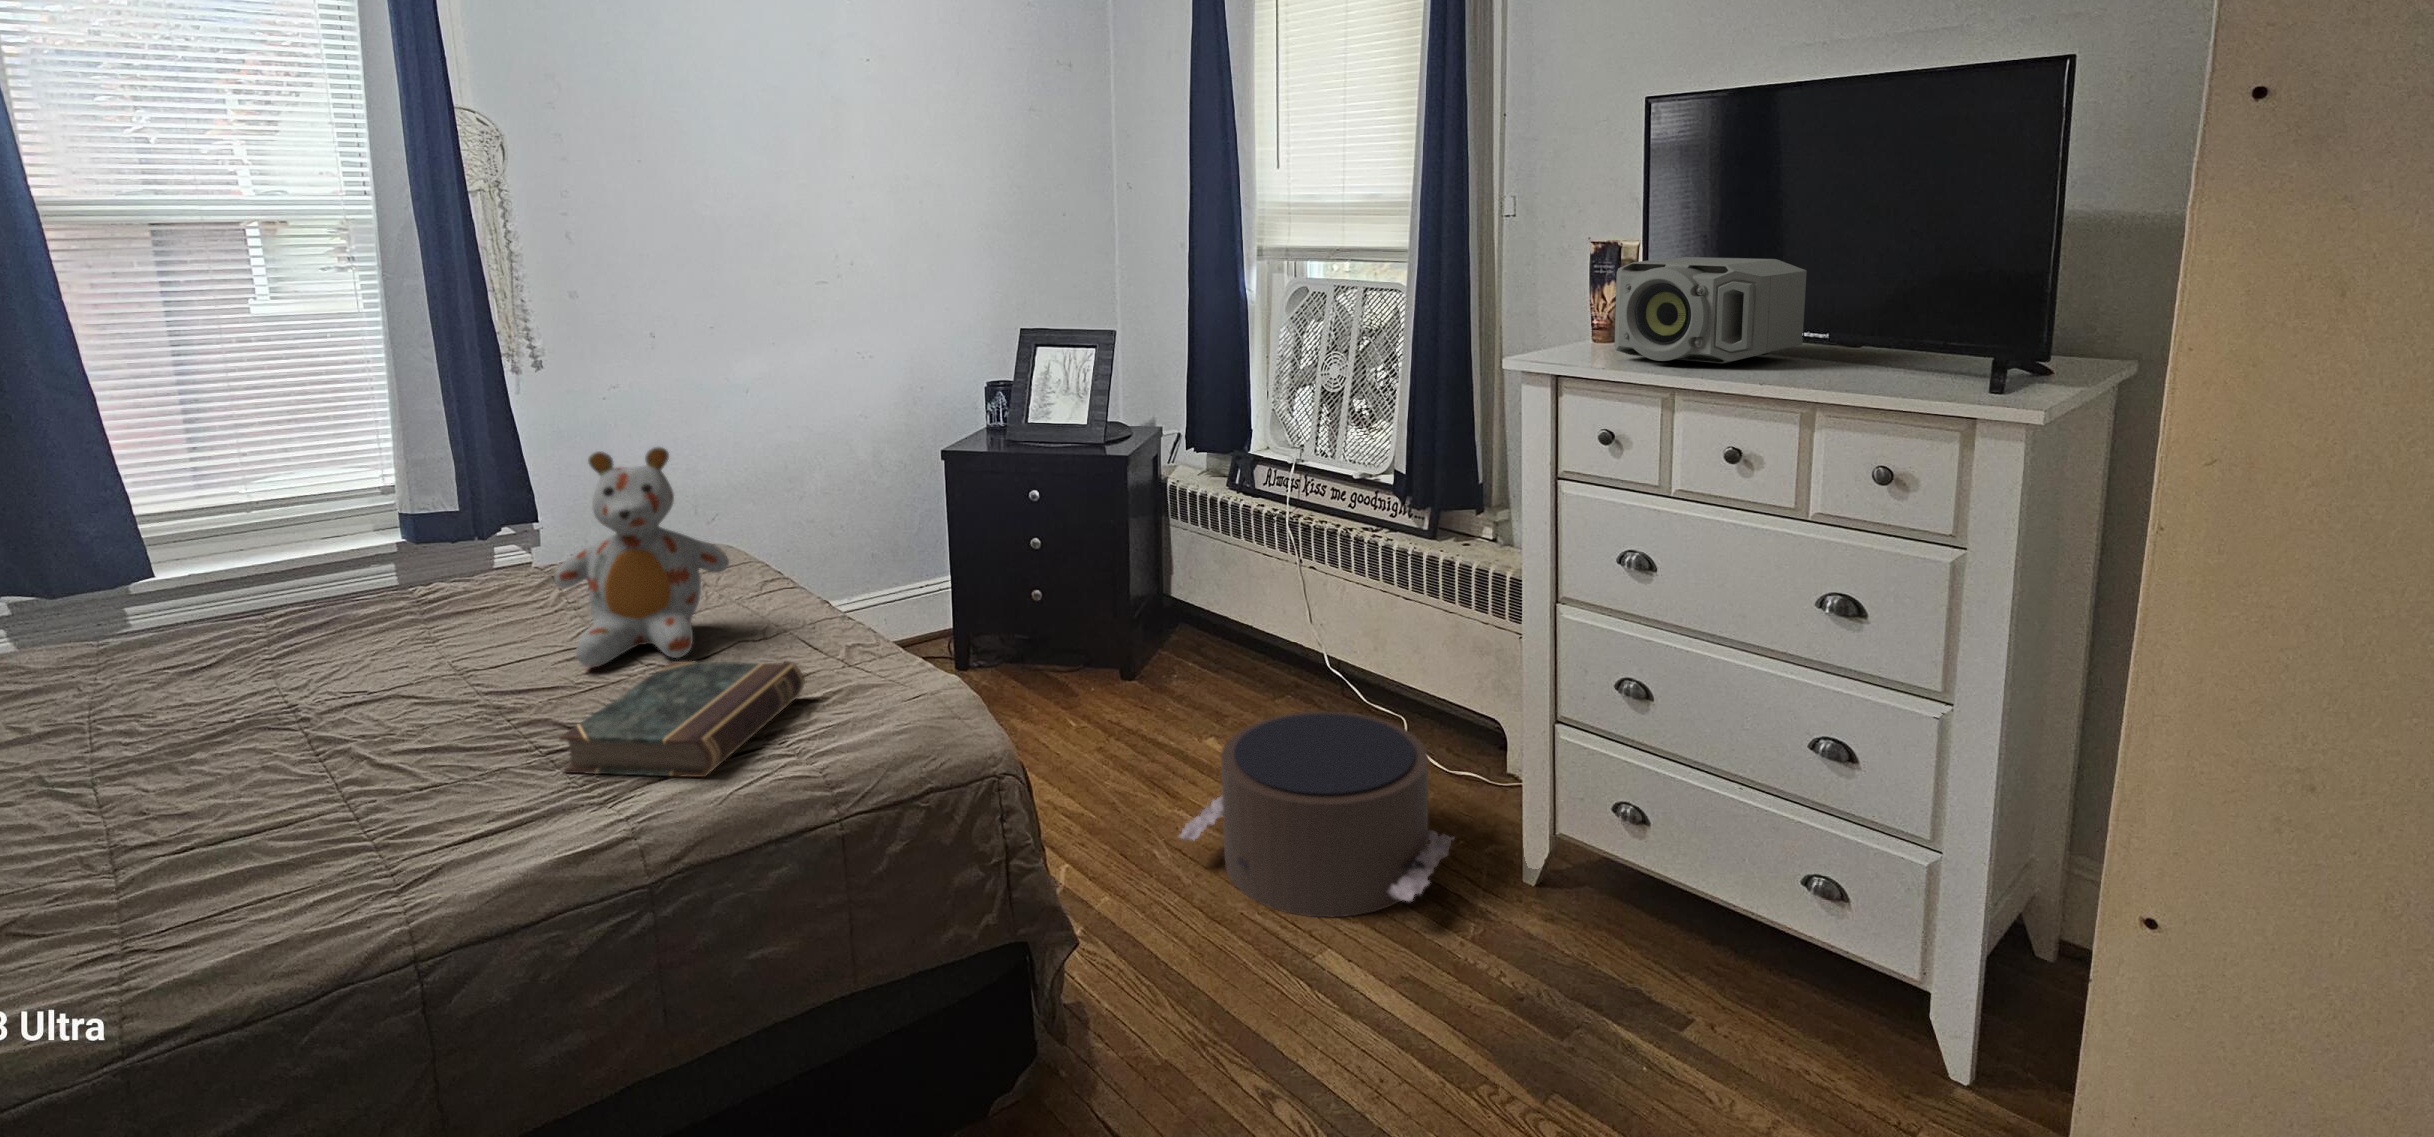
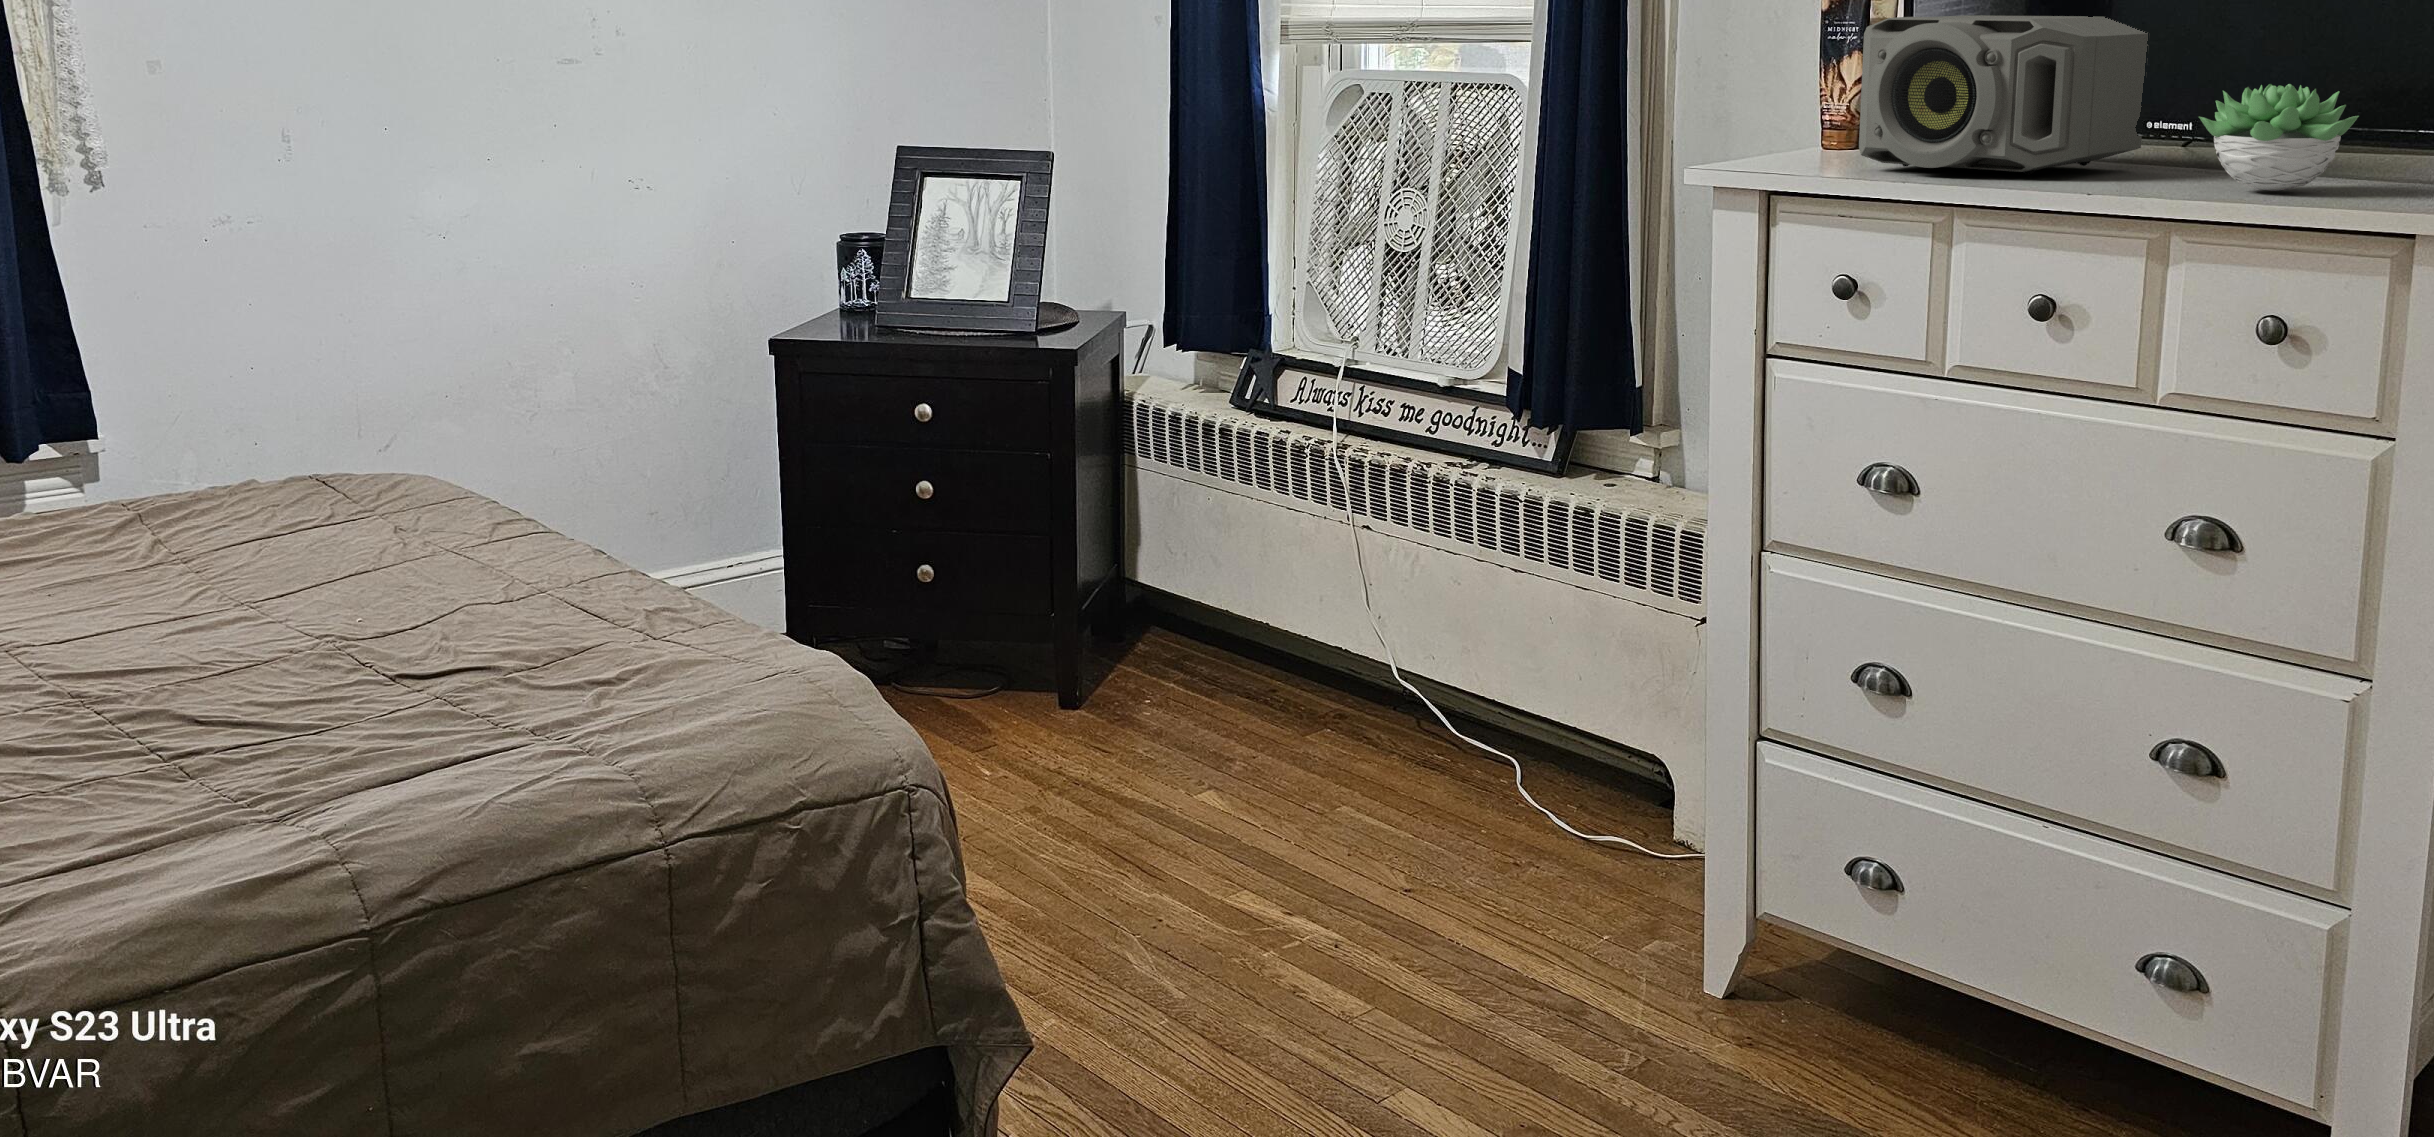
succulent plant: none [1840,310,1950,380] -> present [2199,84,2359,191]
stuffed bear: present [555,446,729,668] -> none [157,287,447,641]
book: present [560,661,805,777] -> none [199,620,587,783]
pouf: present [1179,711,1454,918] -> none [1167,737,1601,1041]

